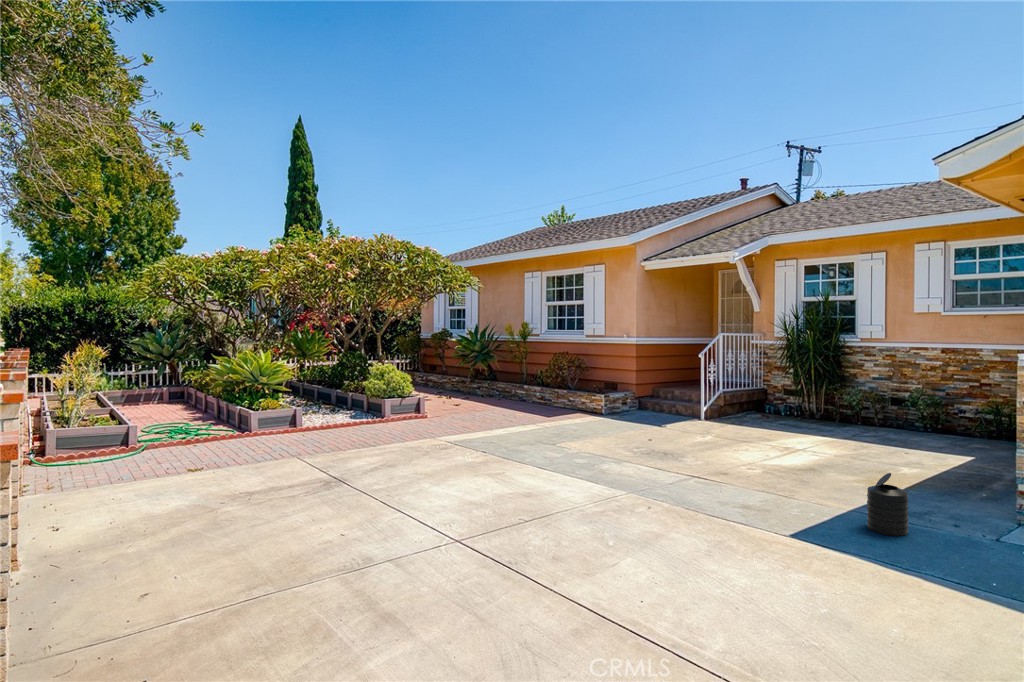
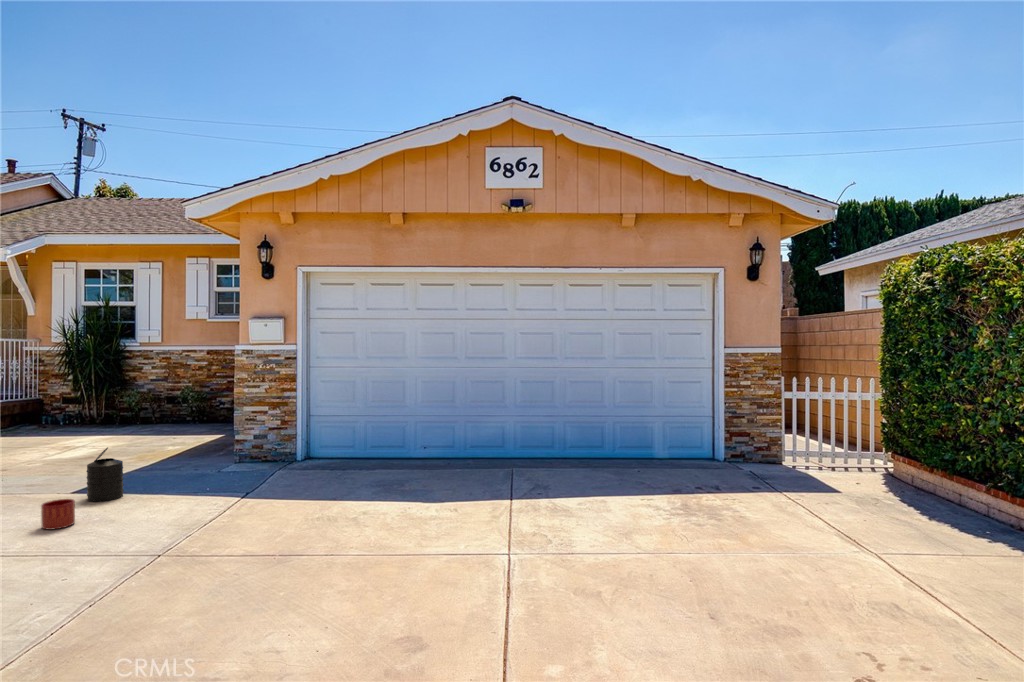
planter: none [840,530,874,566] -> present [41,499,75,530]

